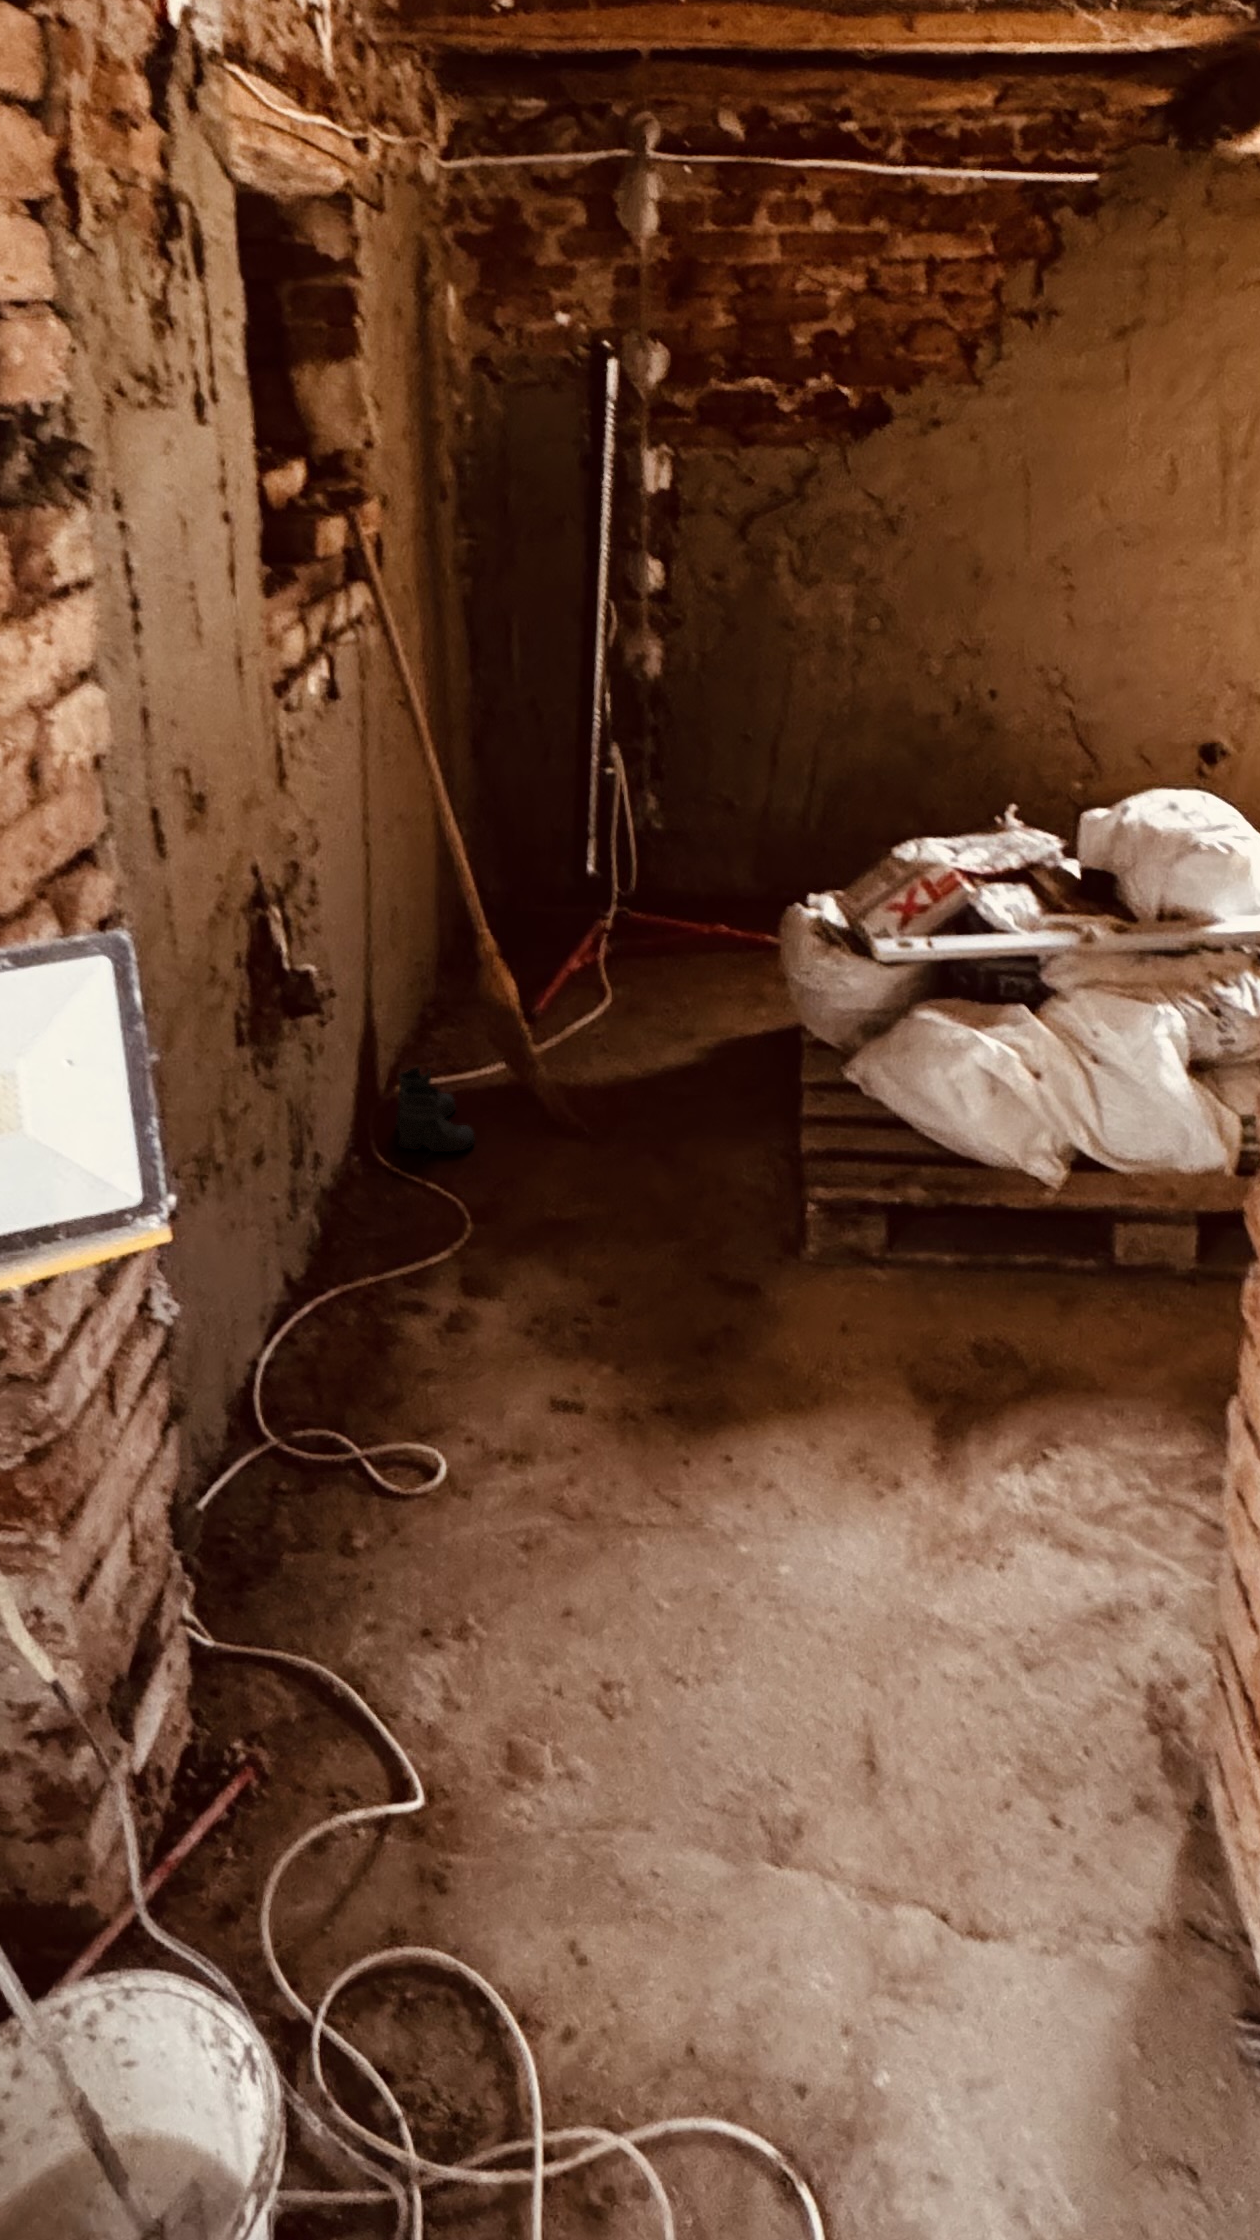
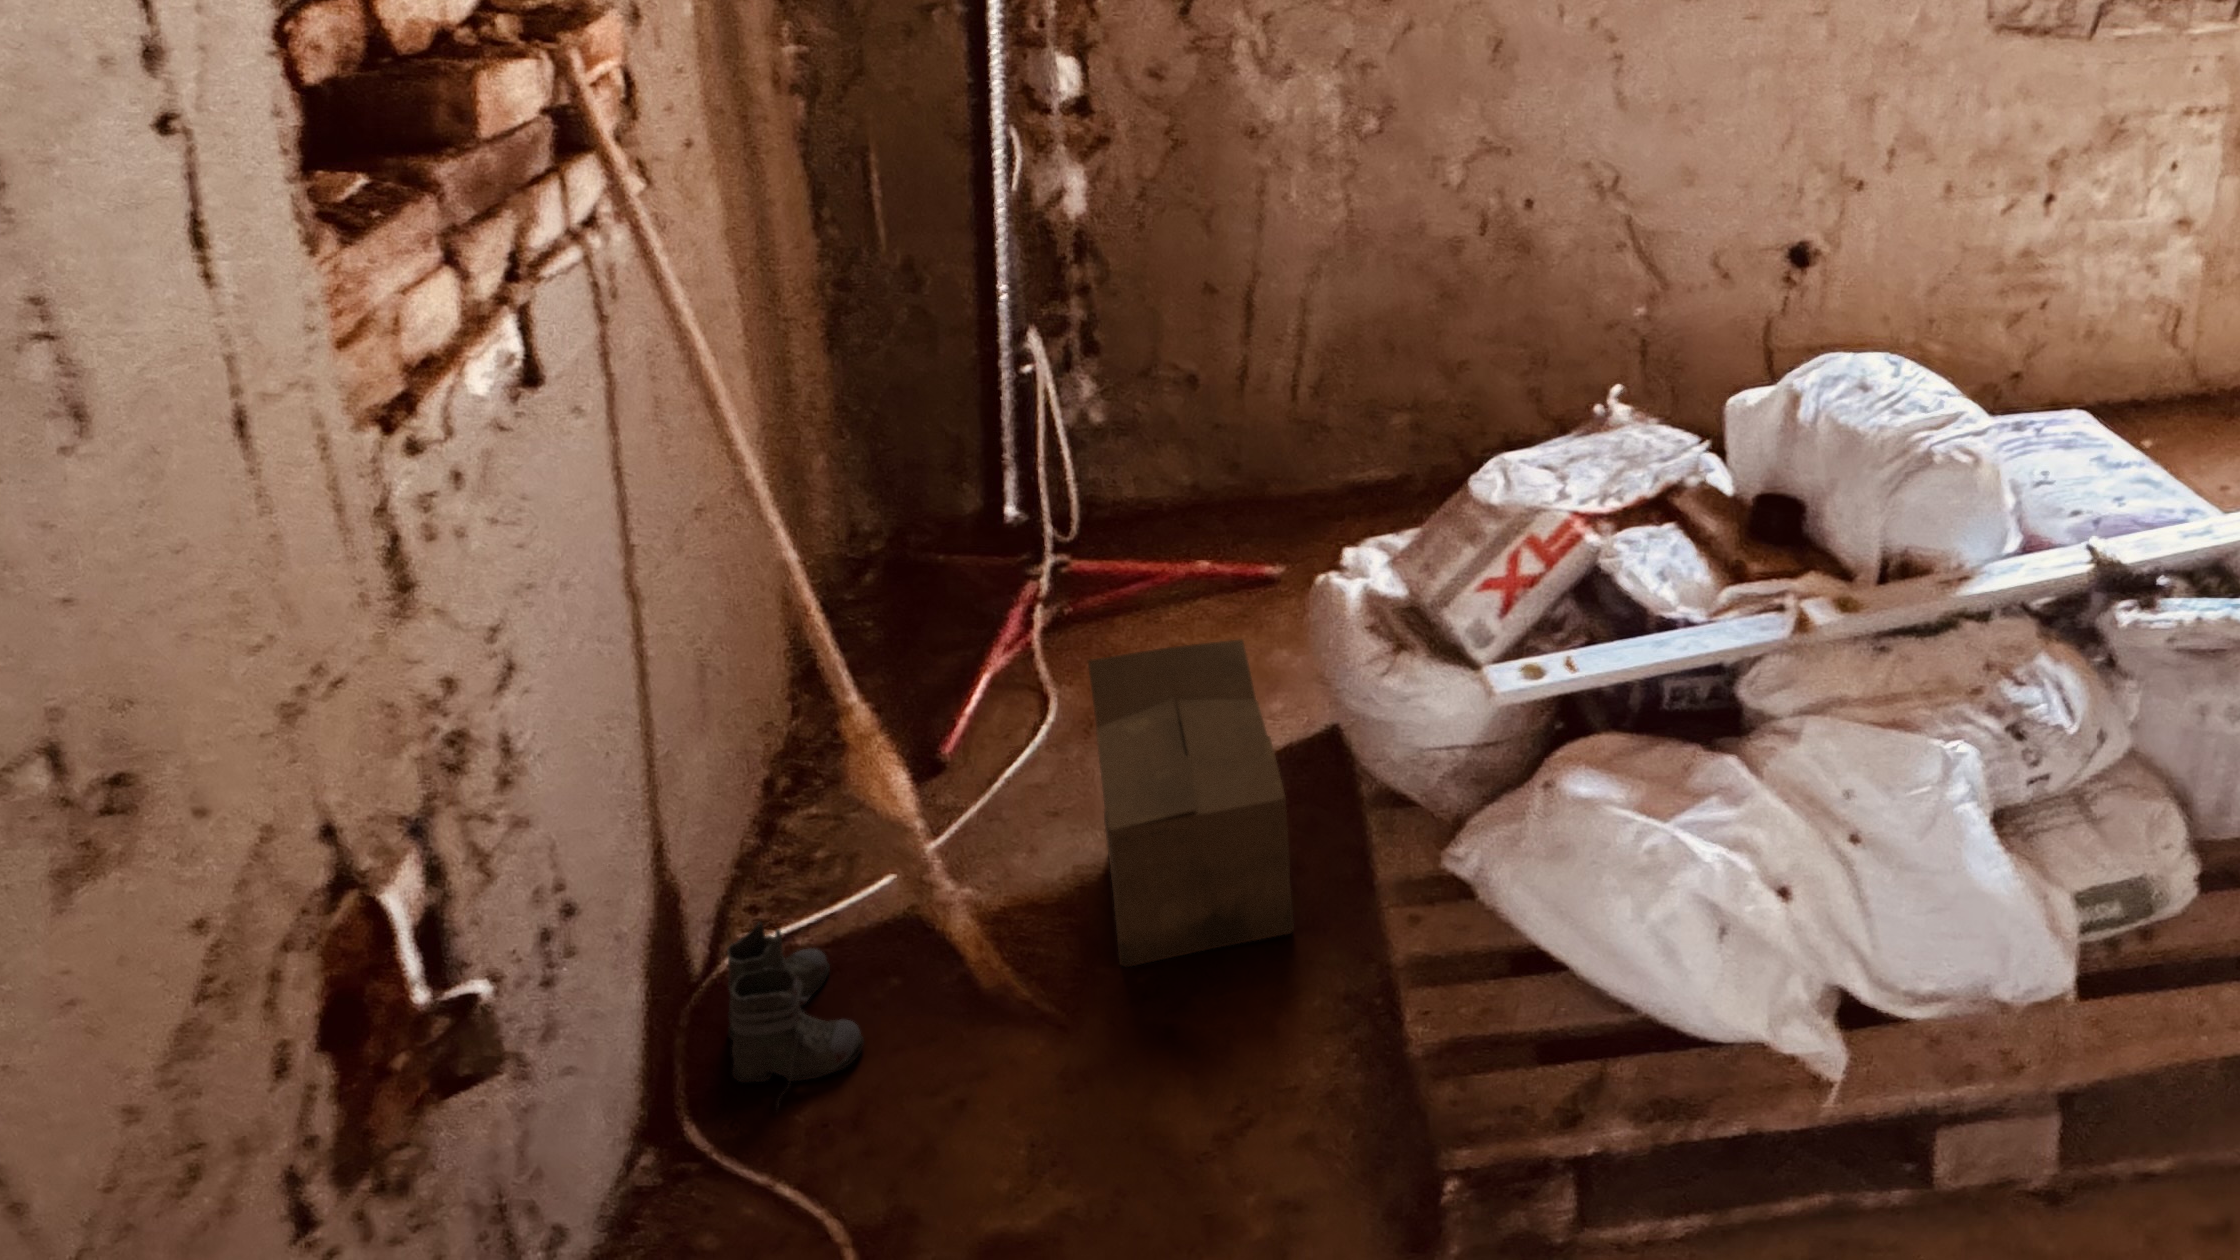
cardboard box: none [631,949,749,1131] -> present [1088,640,1294,967]

